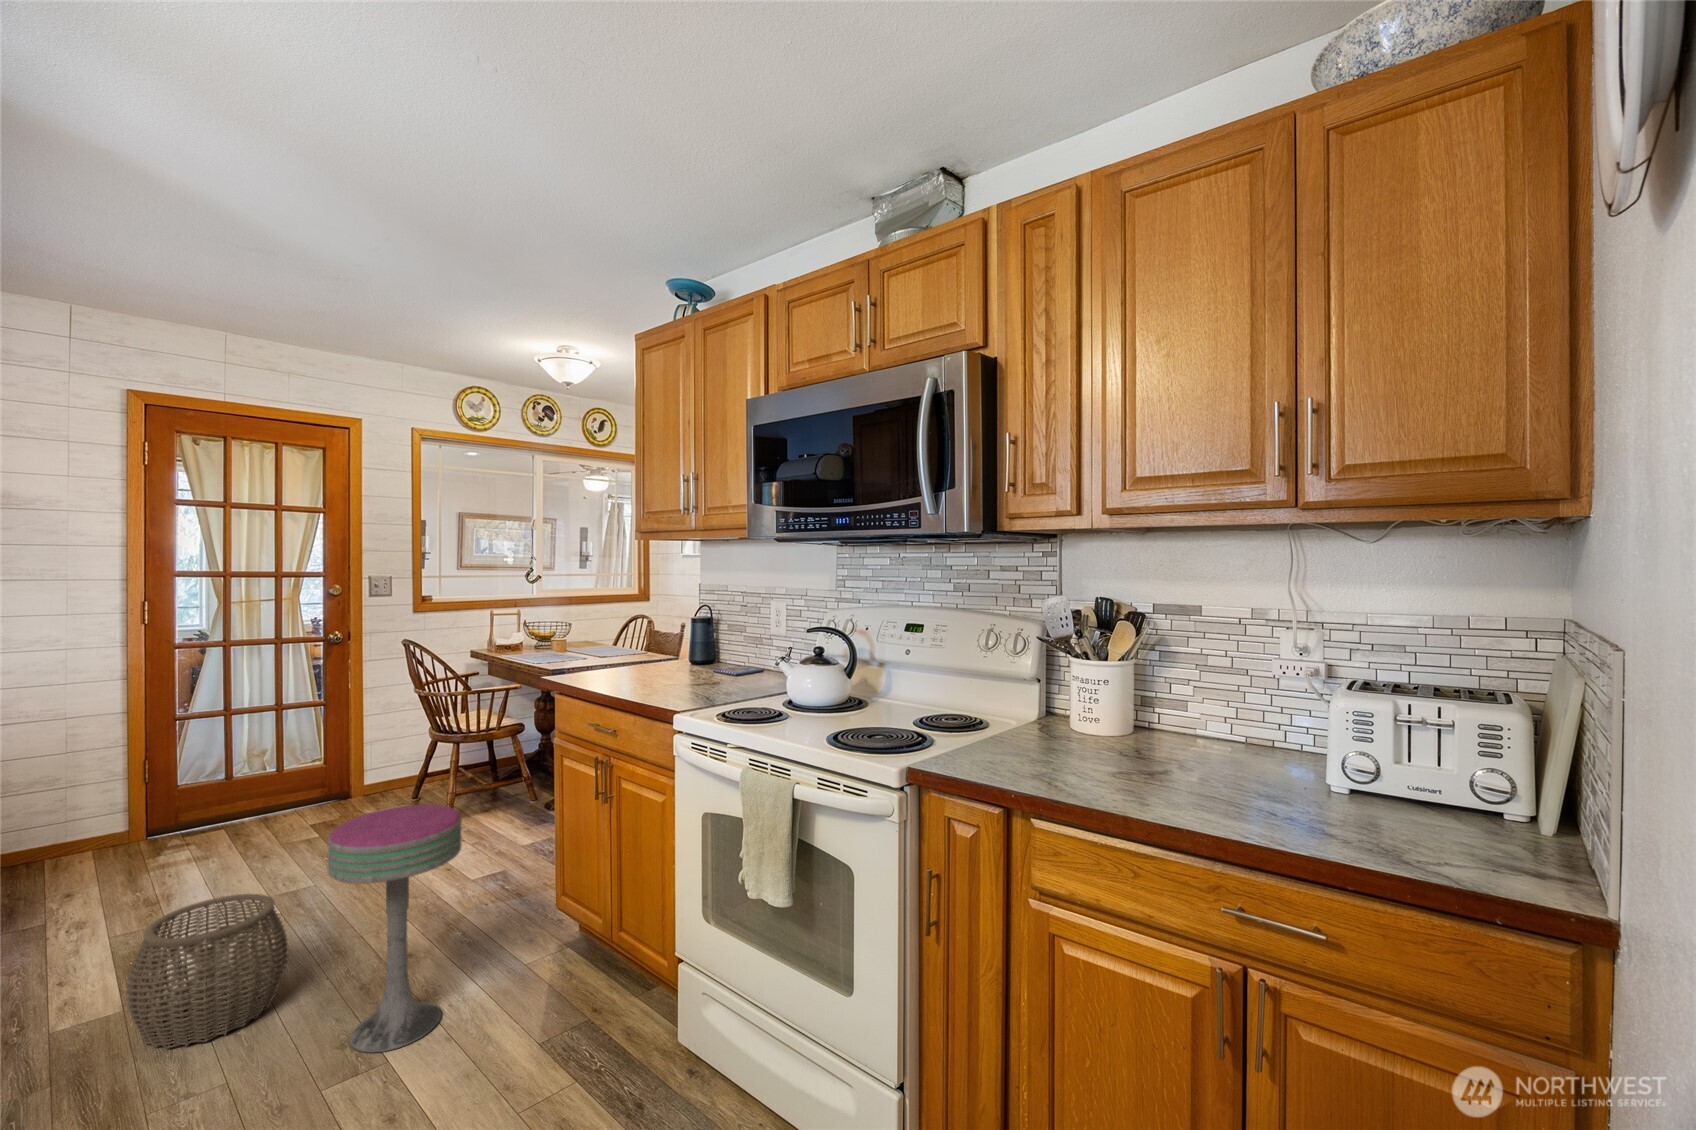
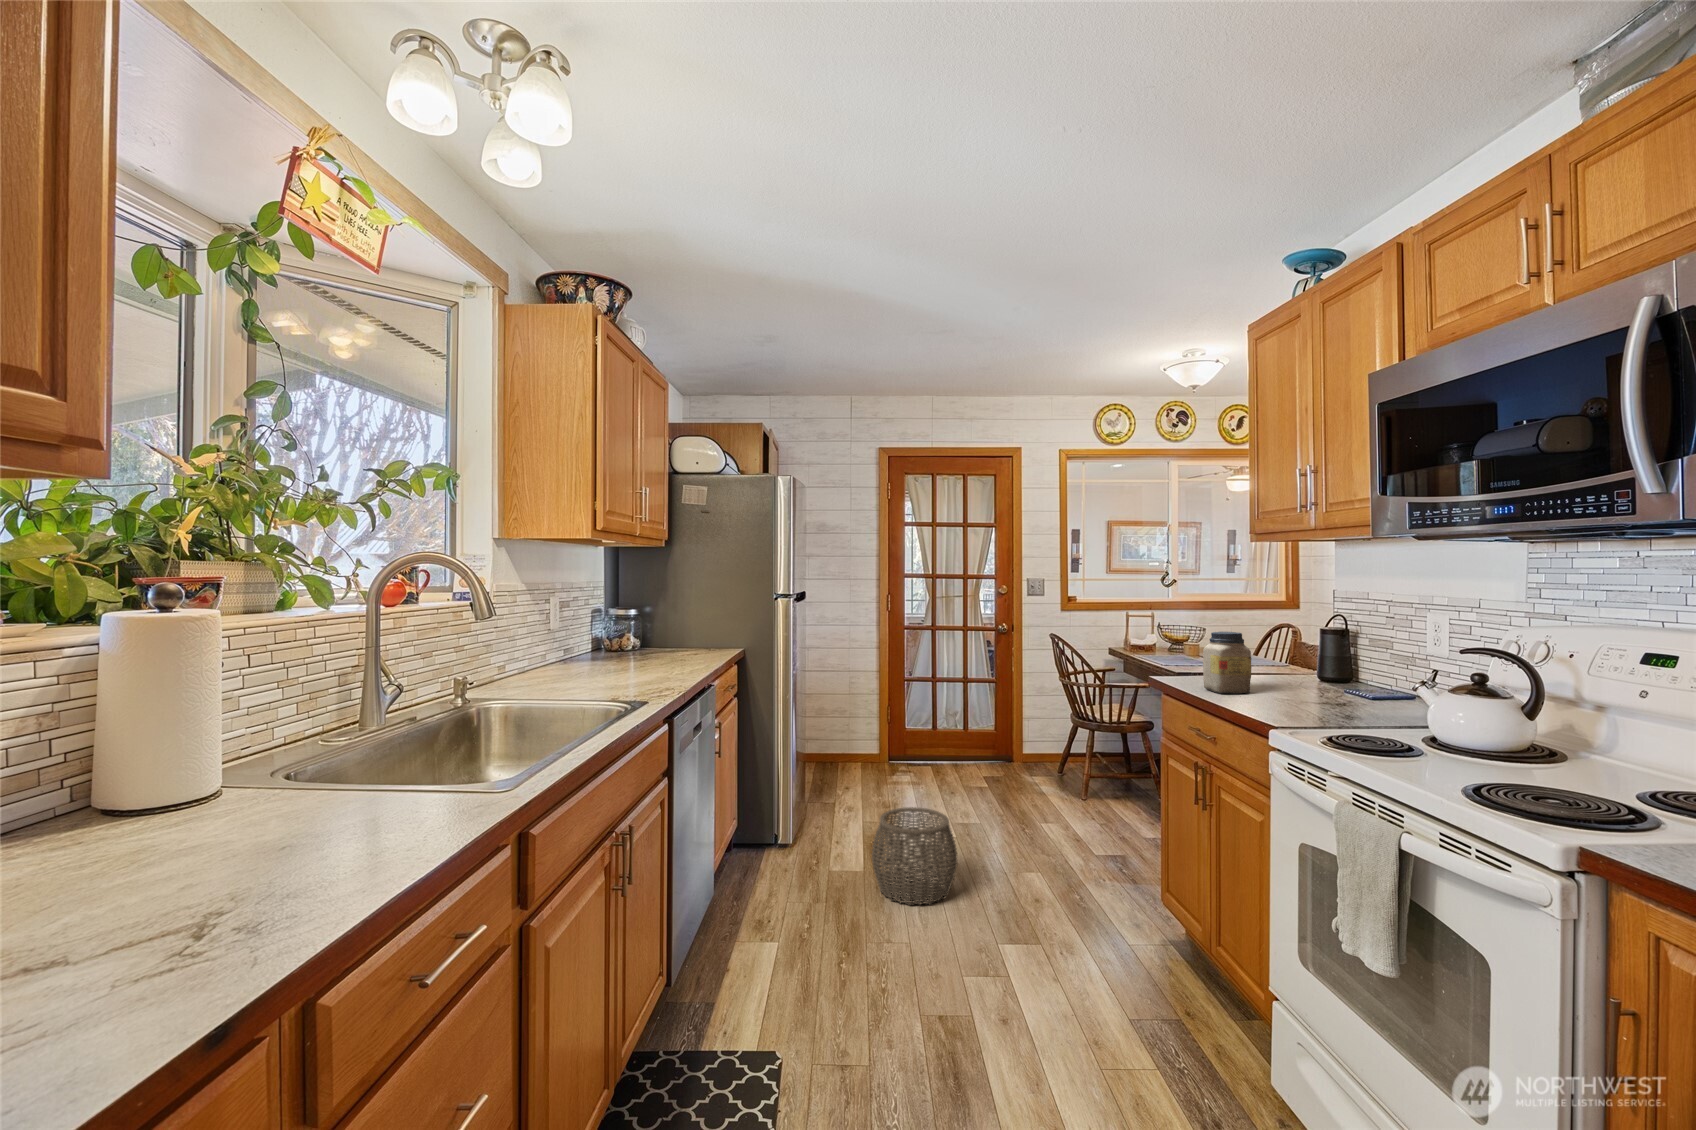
jar: none [601,625,645,686] -> present [1203,632,1252,694]
bar stool: present [328,804,462,1053] -> none [976,769,1071,966]

